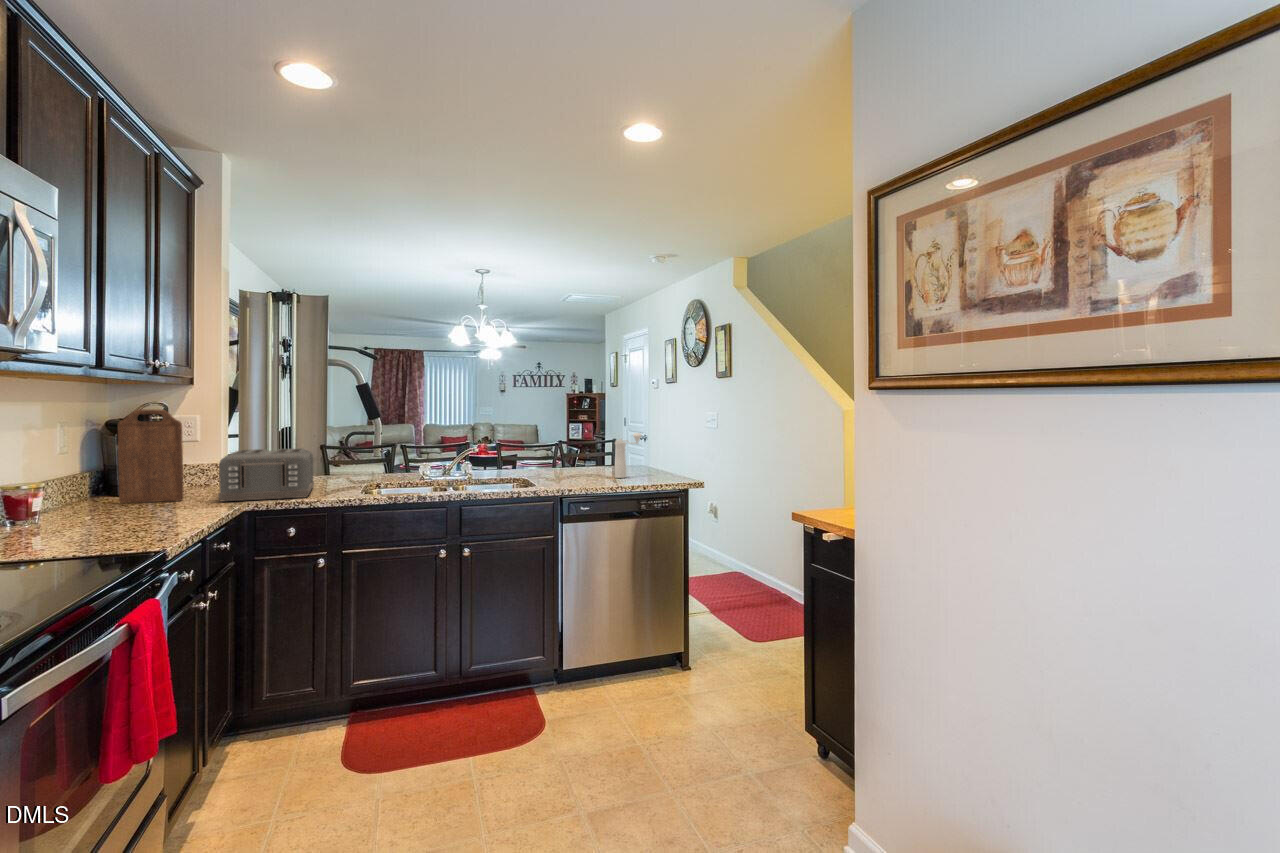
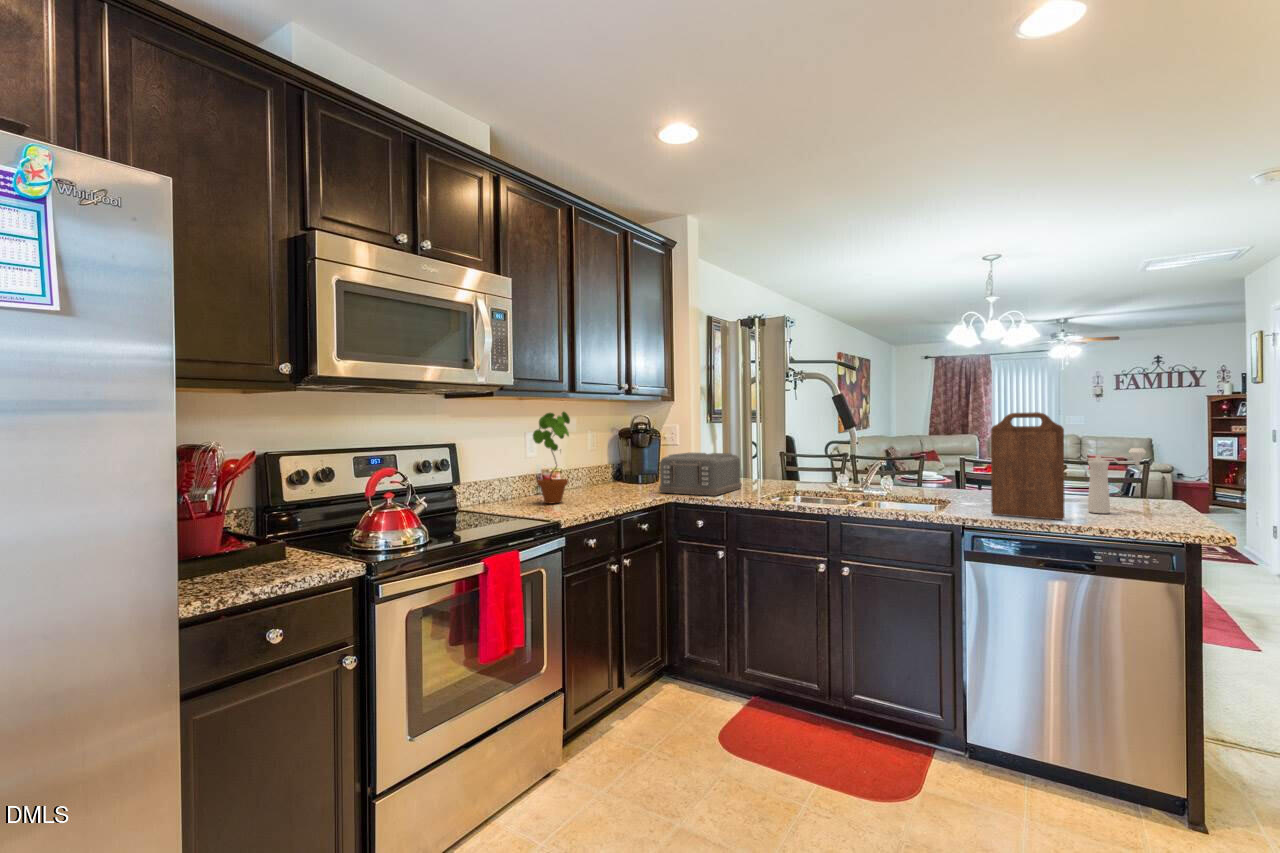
potted plant: none [33,396,105,534] -> present [533,412,570,503]
cutting board: present [118,409,183,503] -> present [991,412,1065,520]

